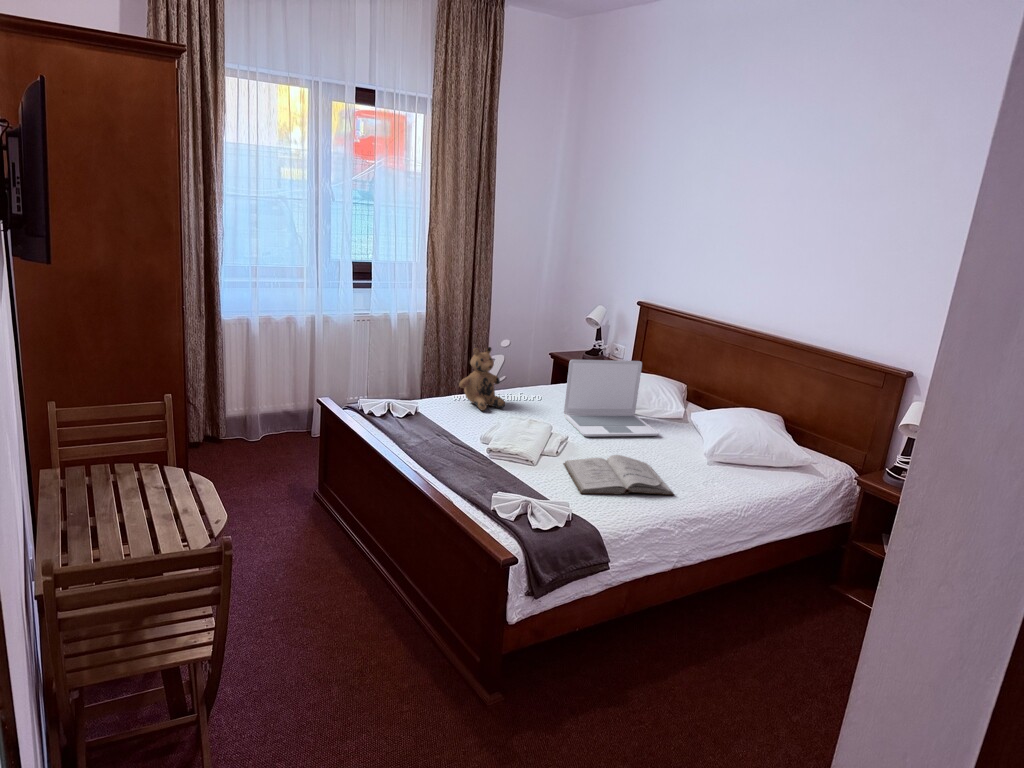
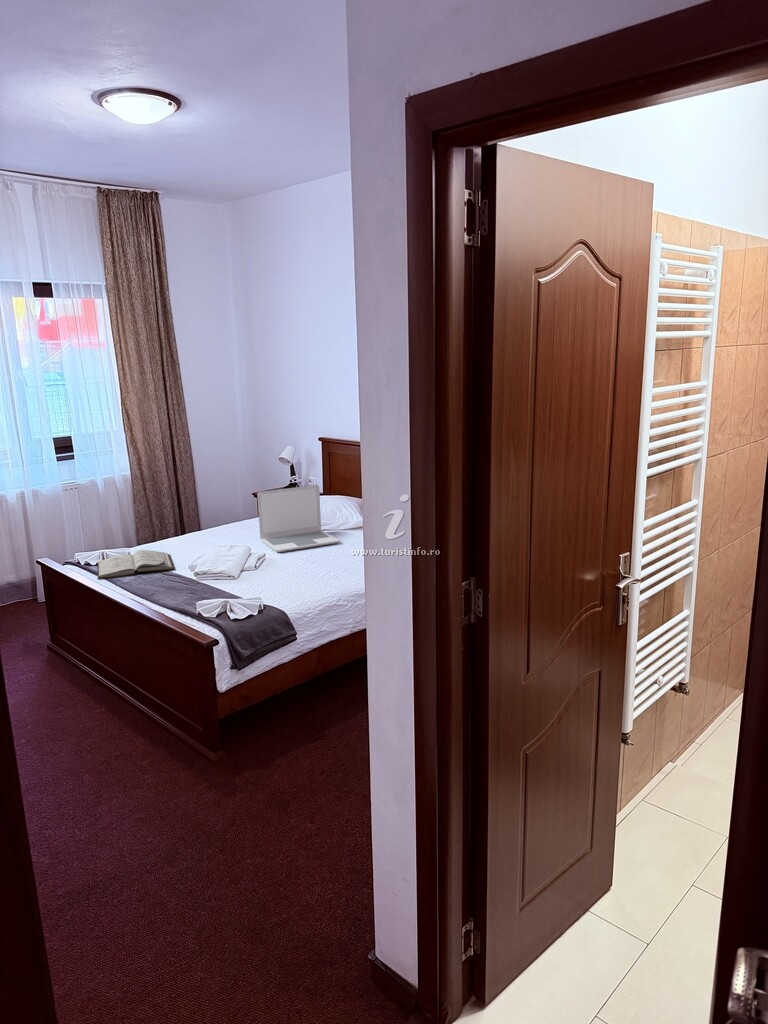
teddy bear: present [459,347,505,410] -> none [166,493,209,547]
book: present [563,455,674,495] -> present [98,550,174,579]

